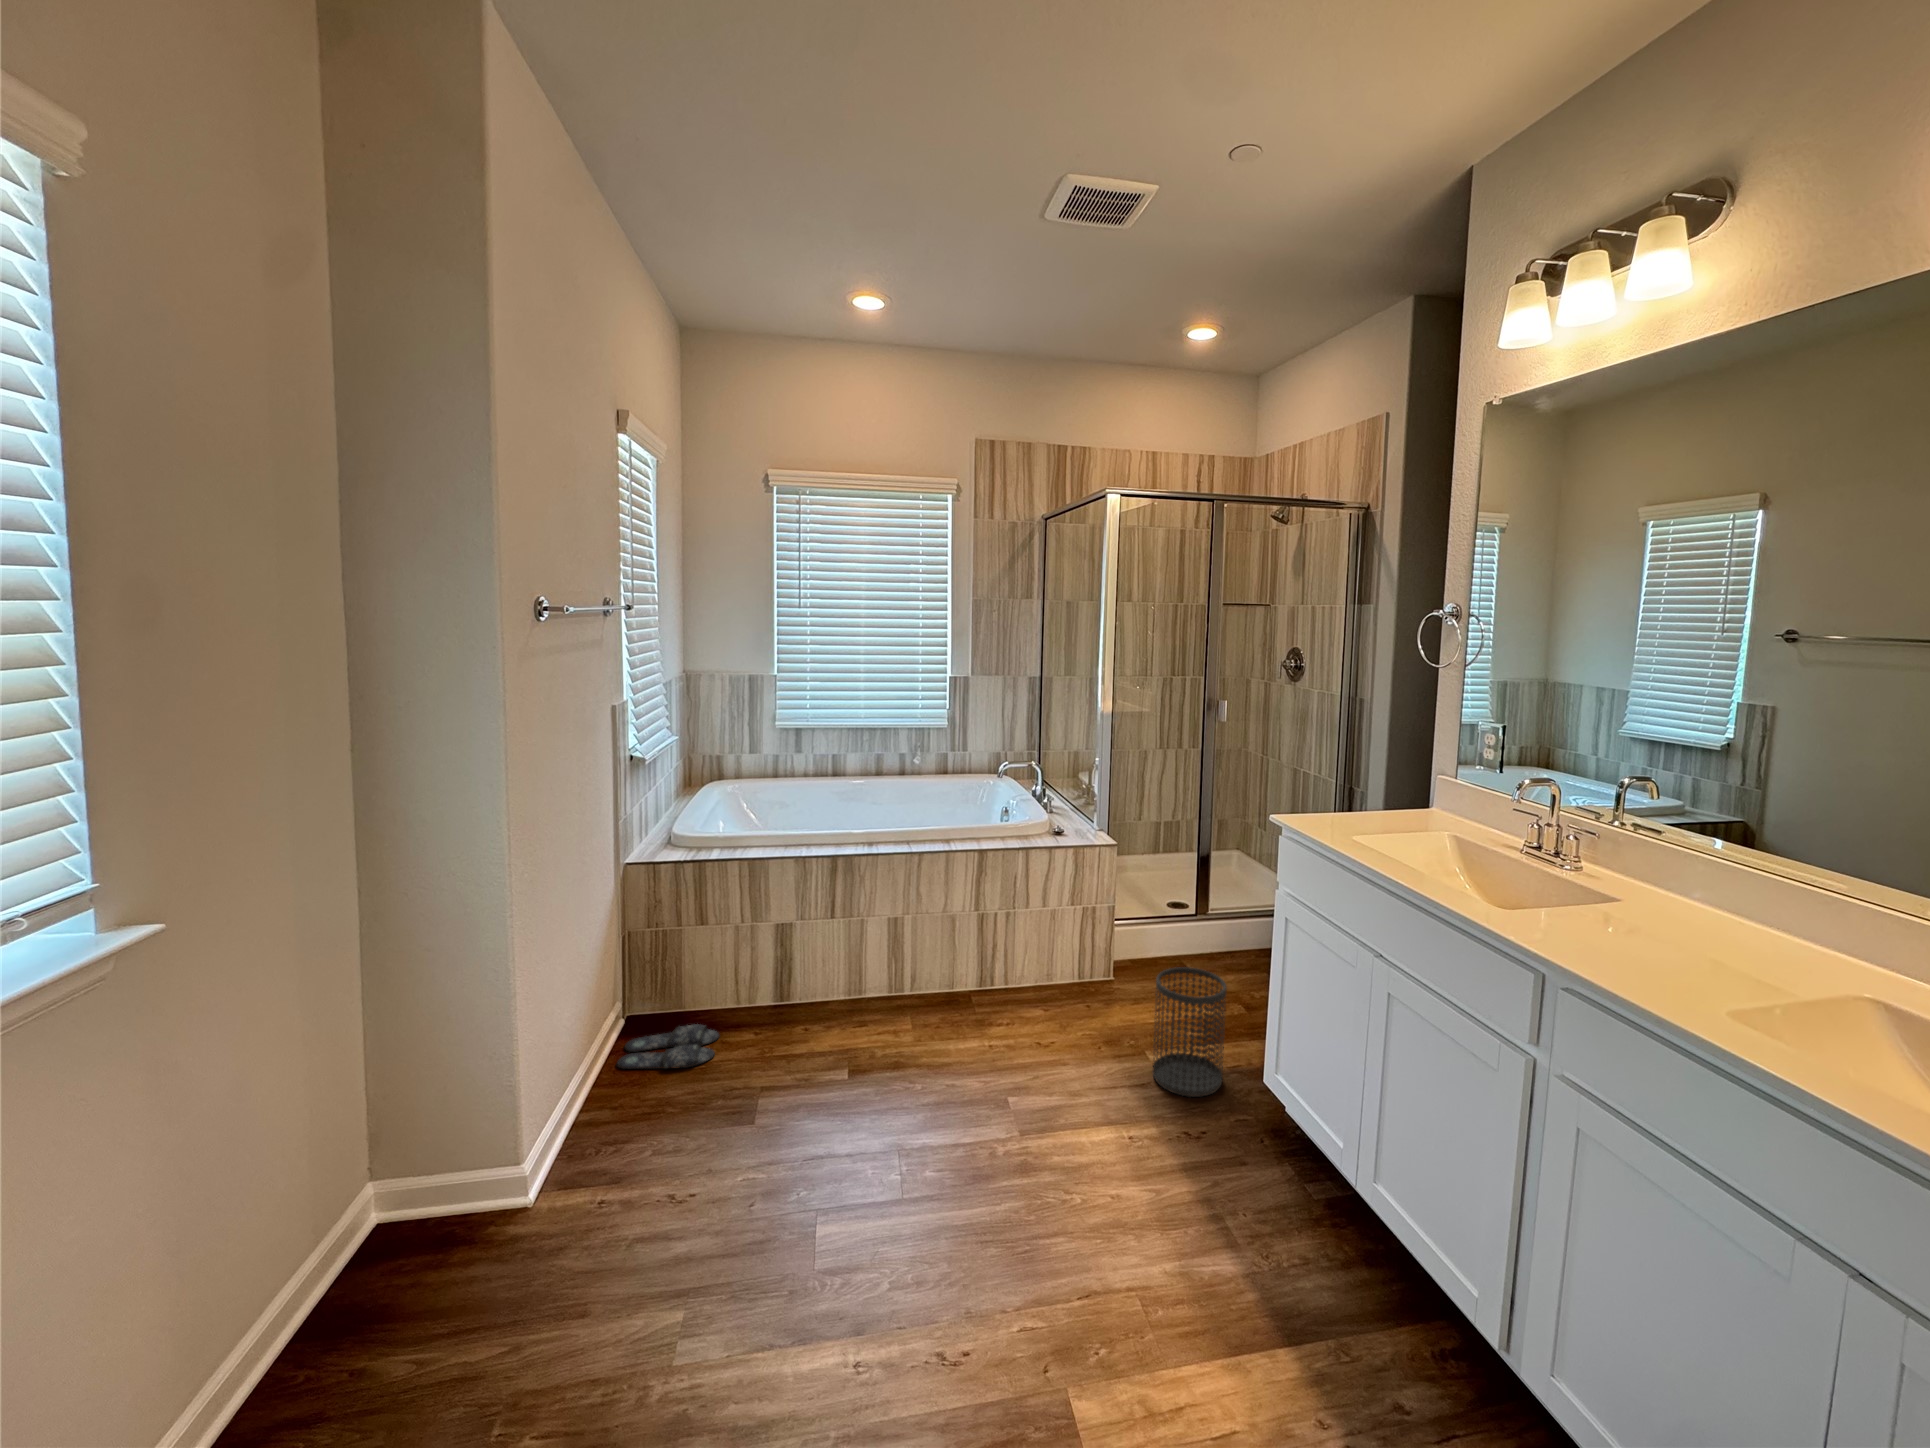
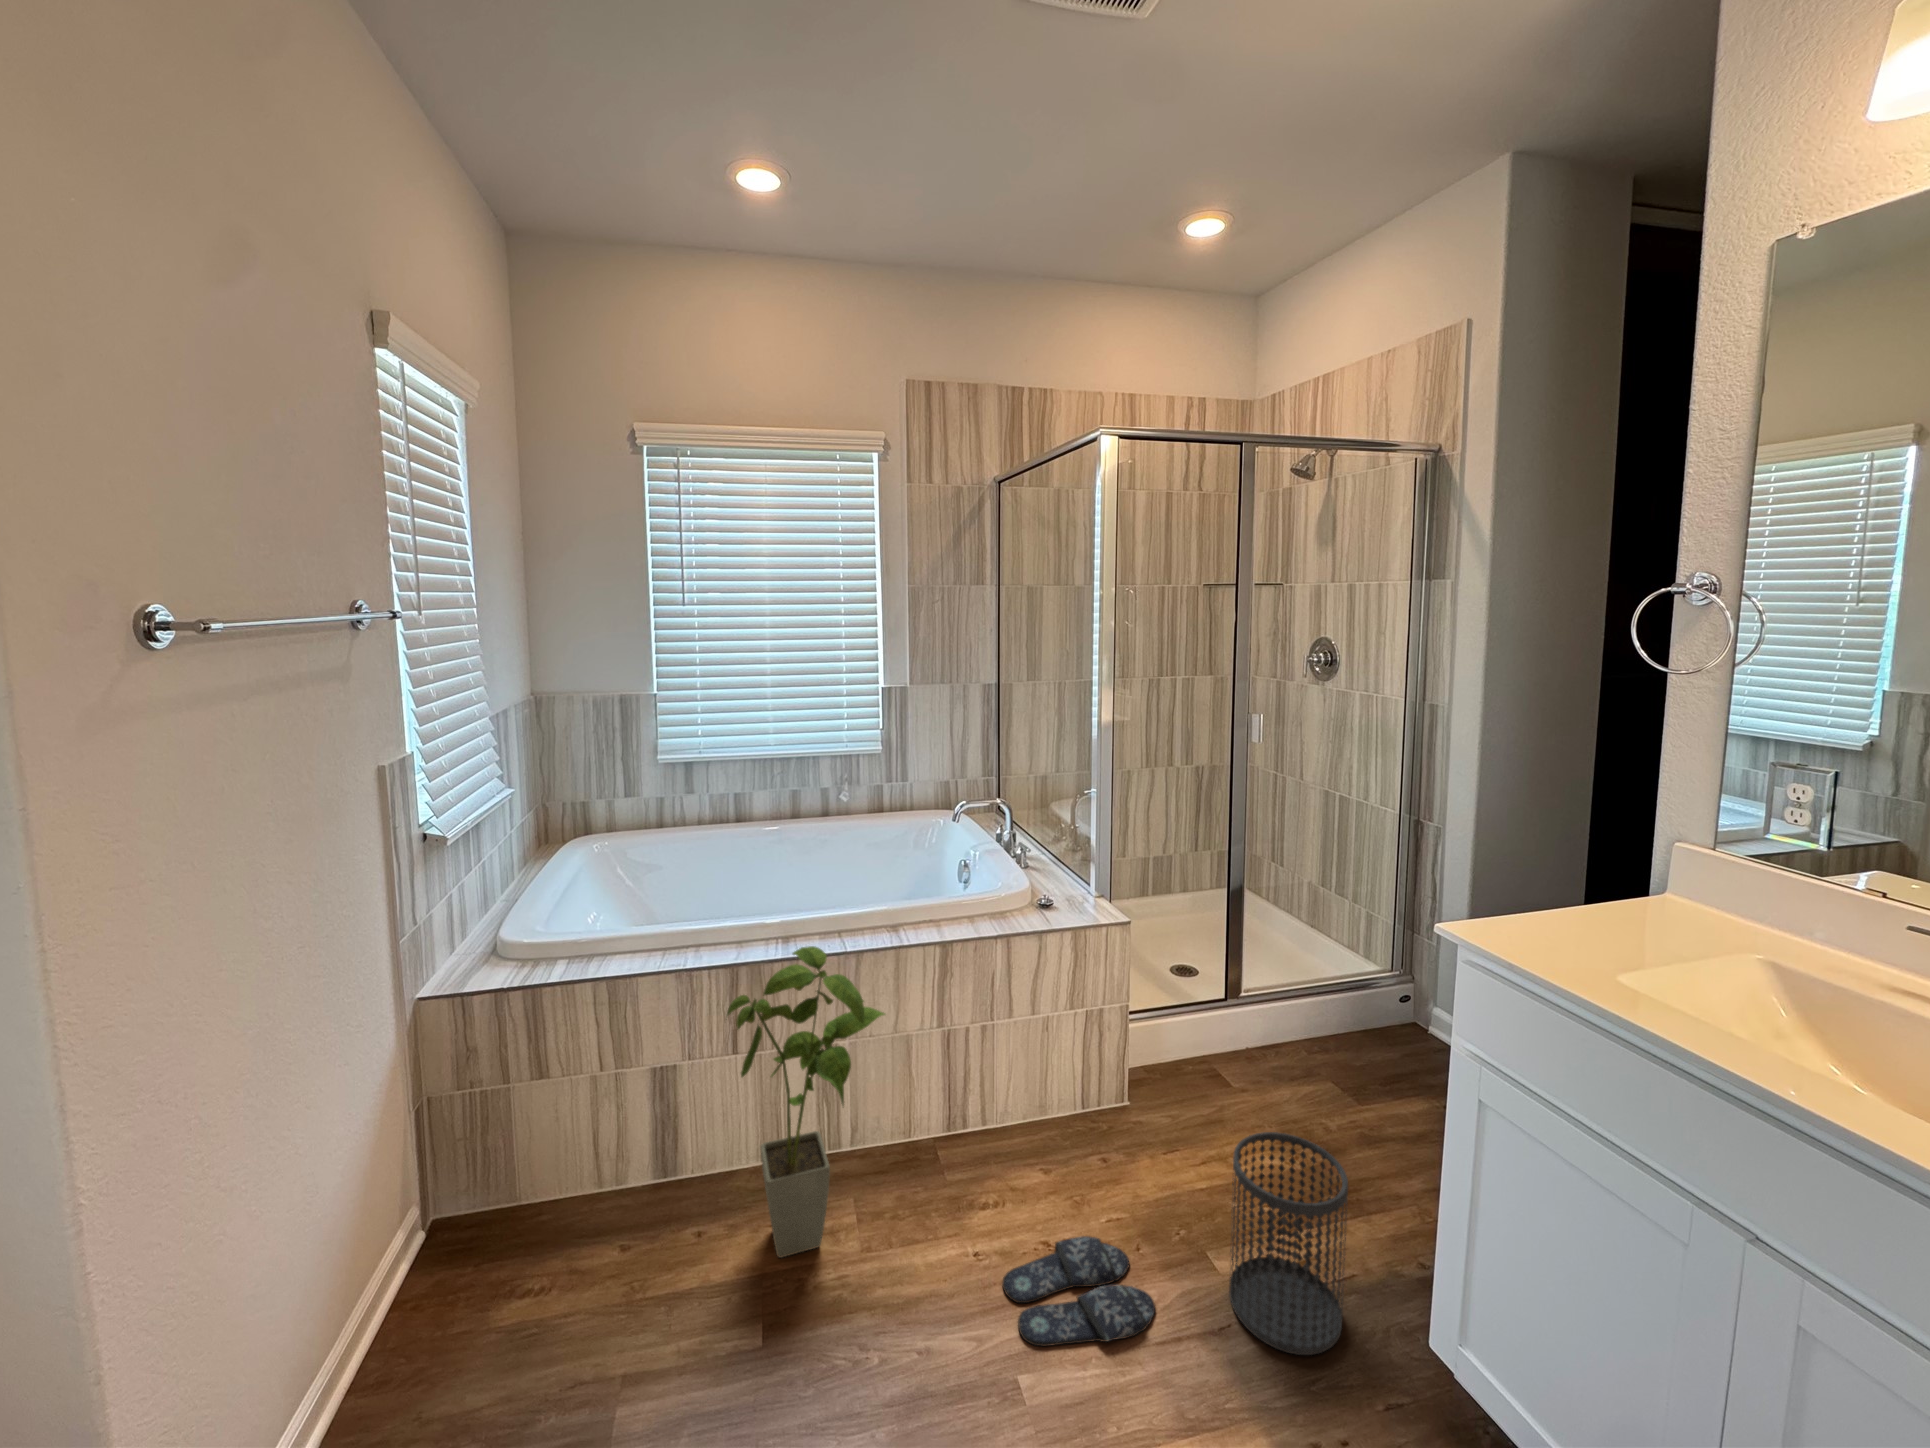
house plant: none [829,835,937,1041] -> present [727,946,885,1258]
slippers: present [617,1024,719,1069] -> present [1002,1236,1155,1346]

